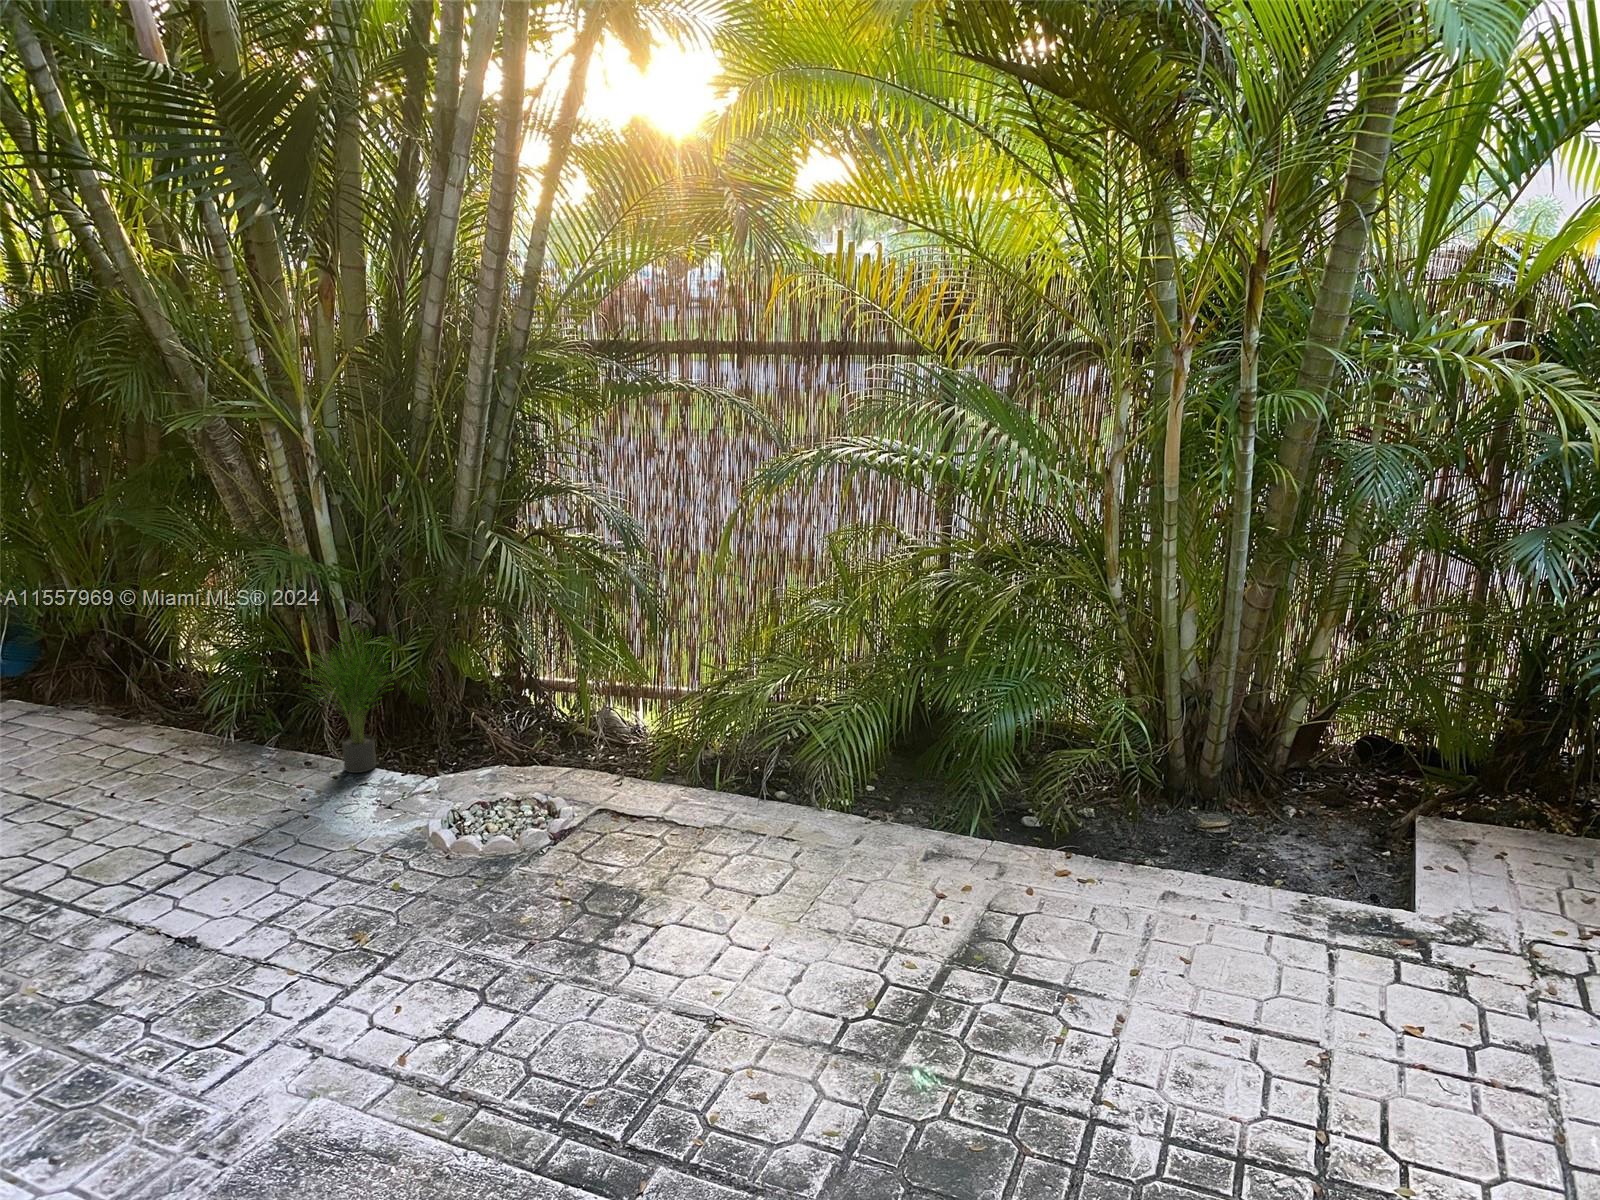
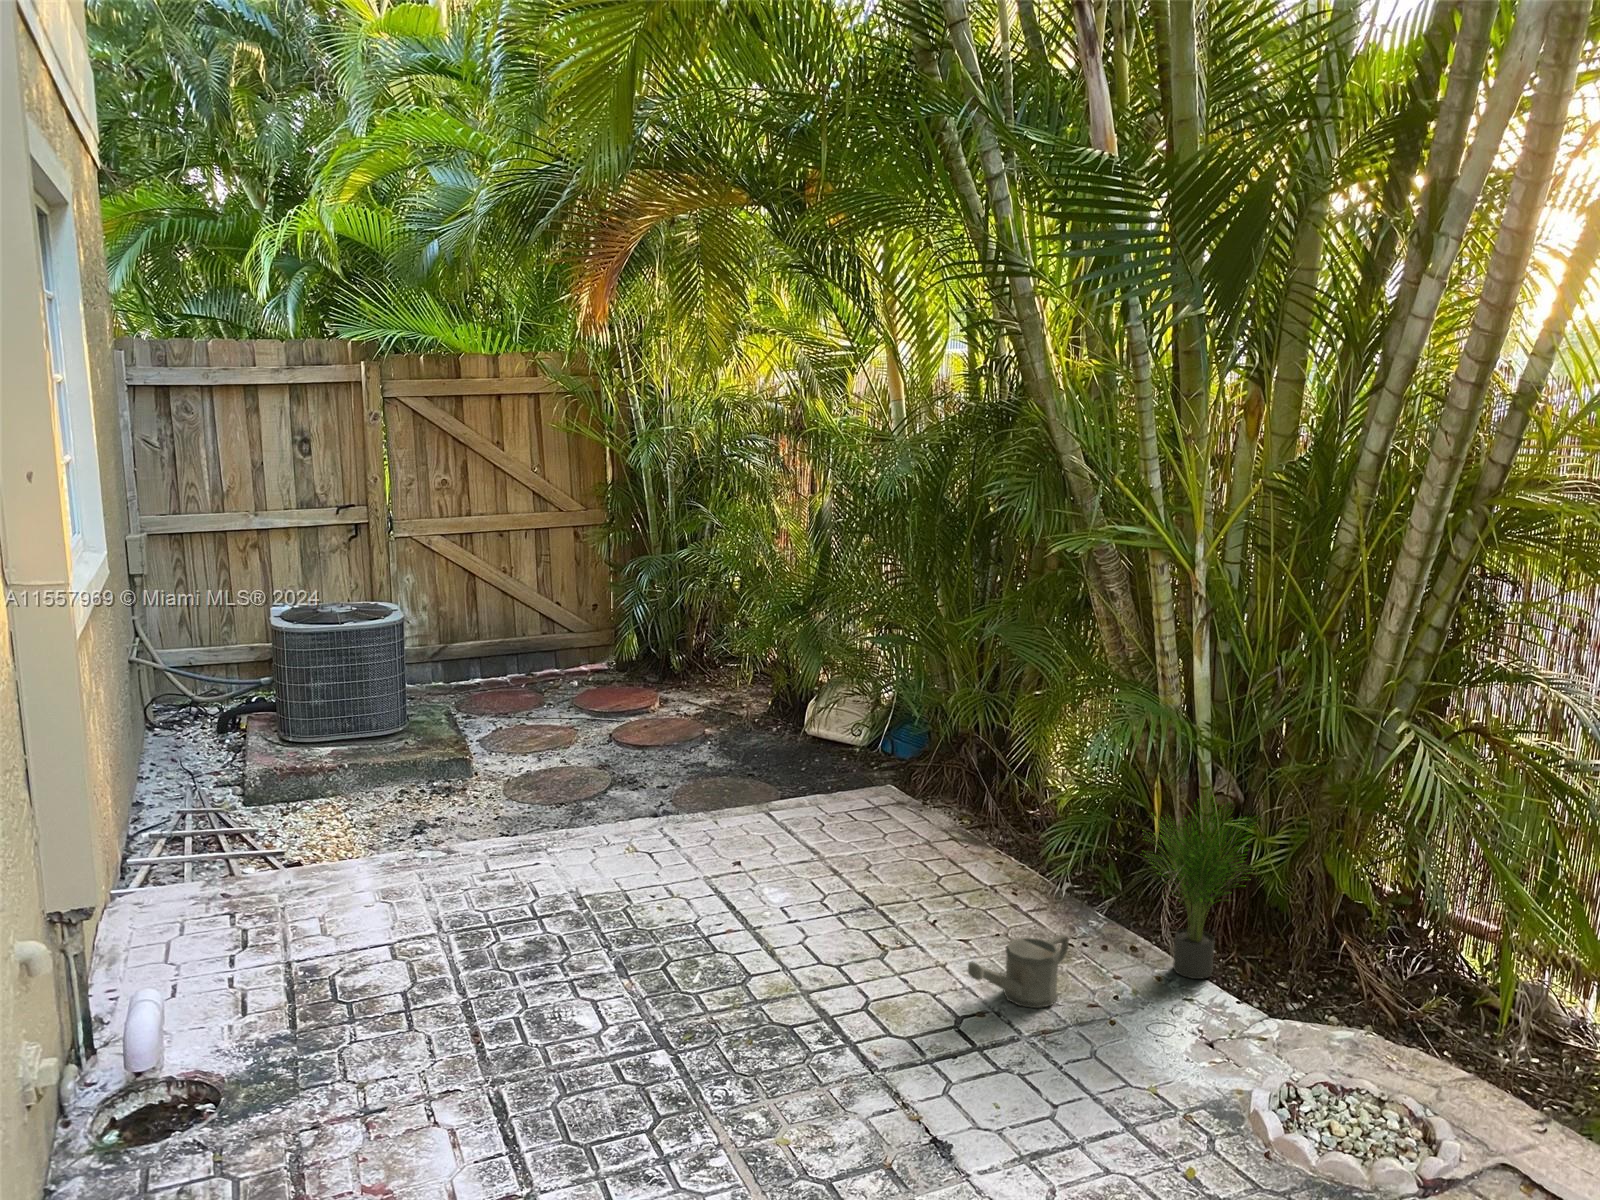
watering can: none [168,764,255,830] -> present [968,935,1069,1008]

